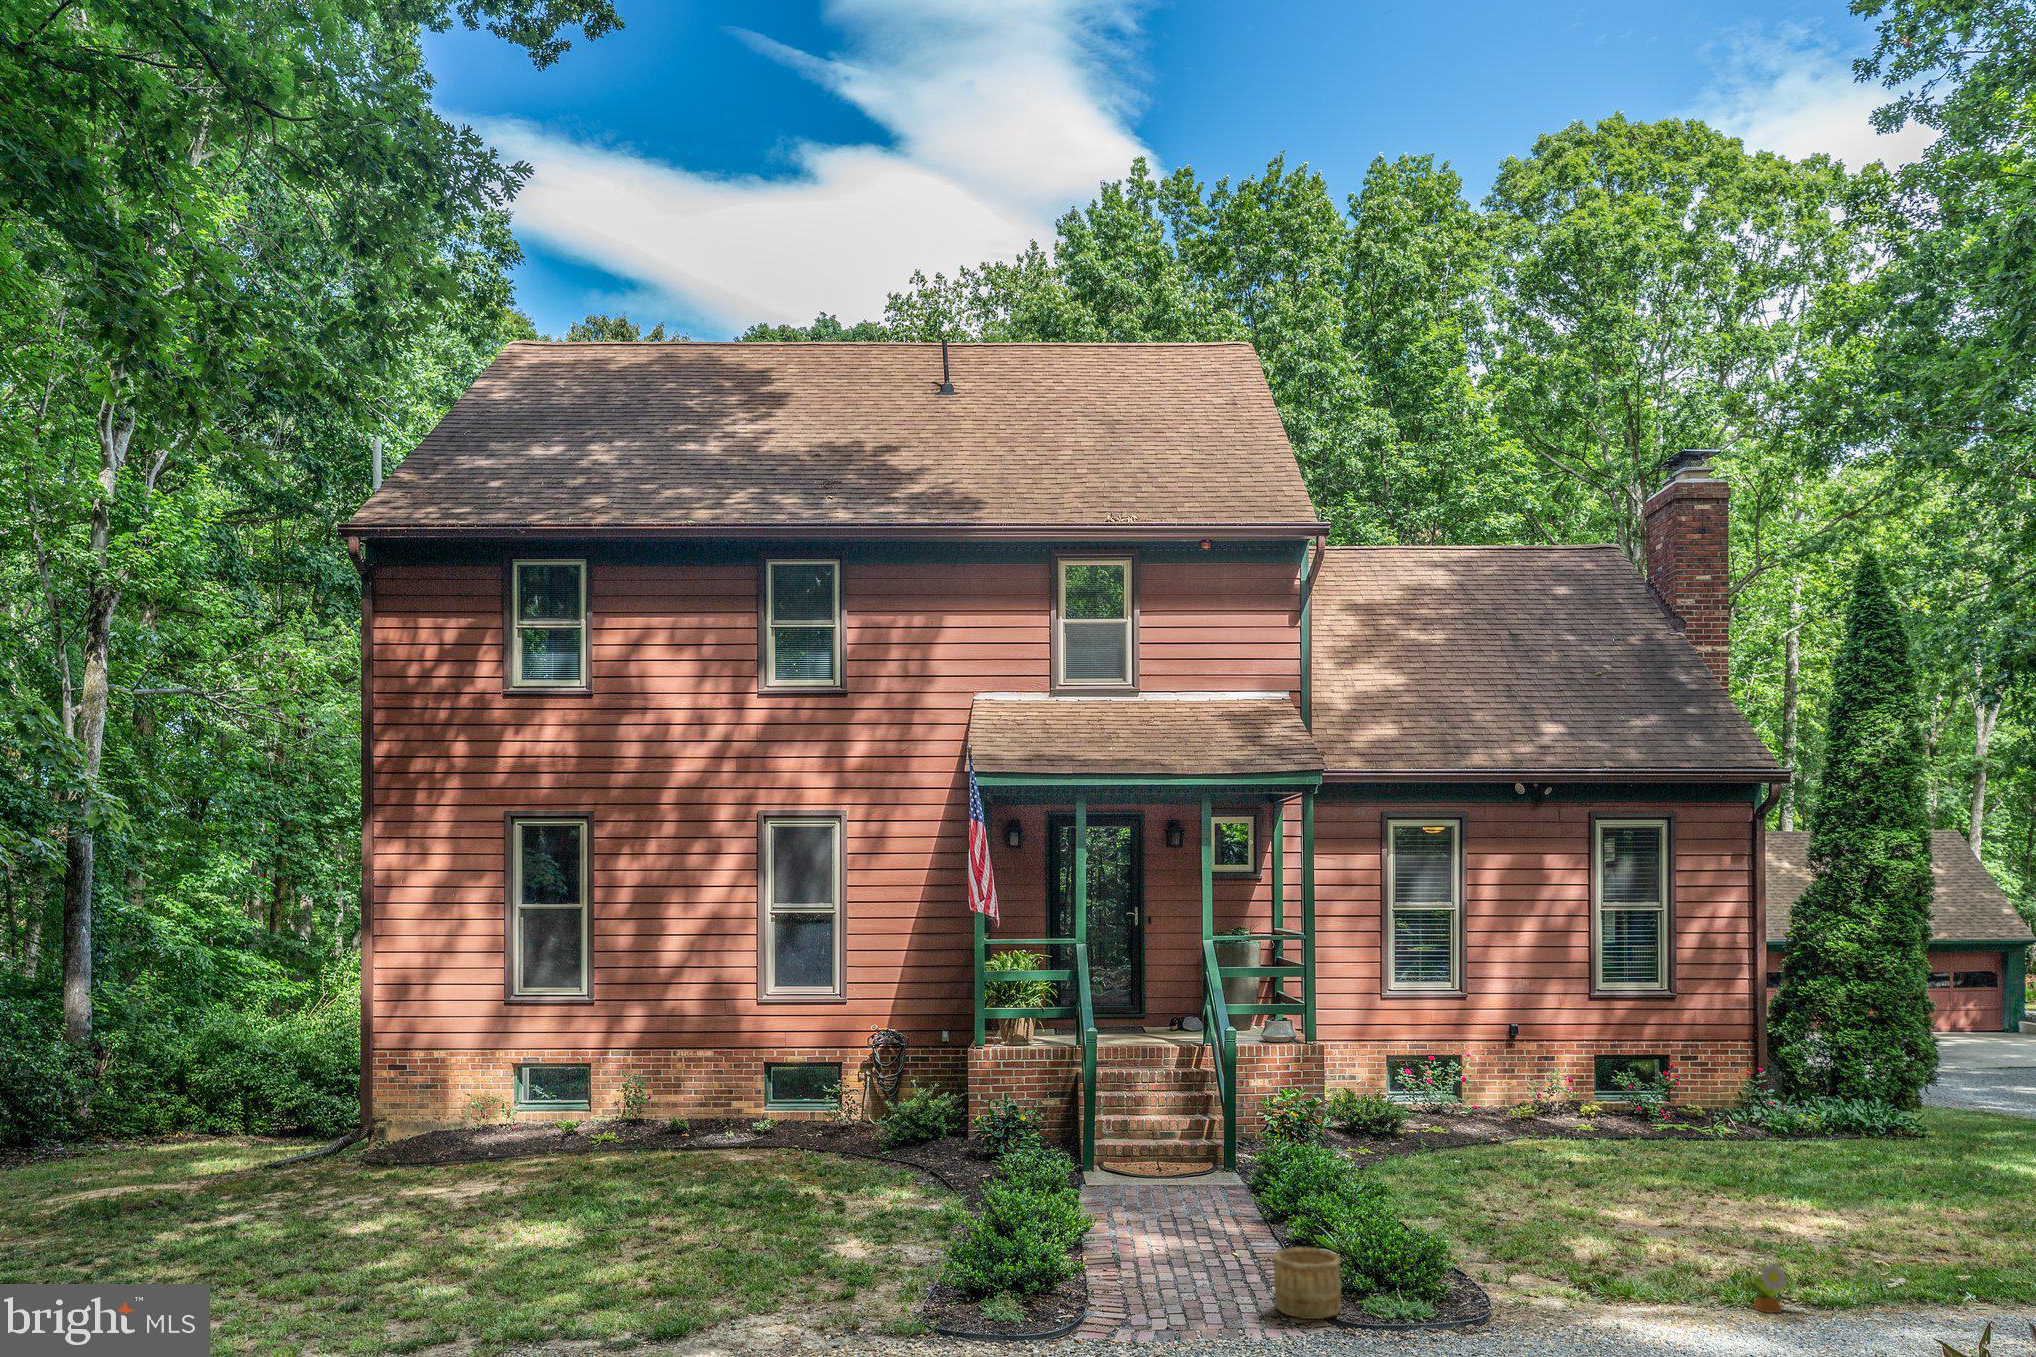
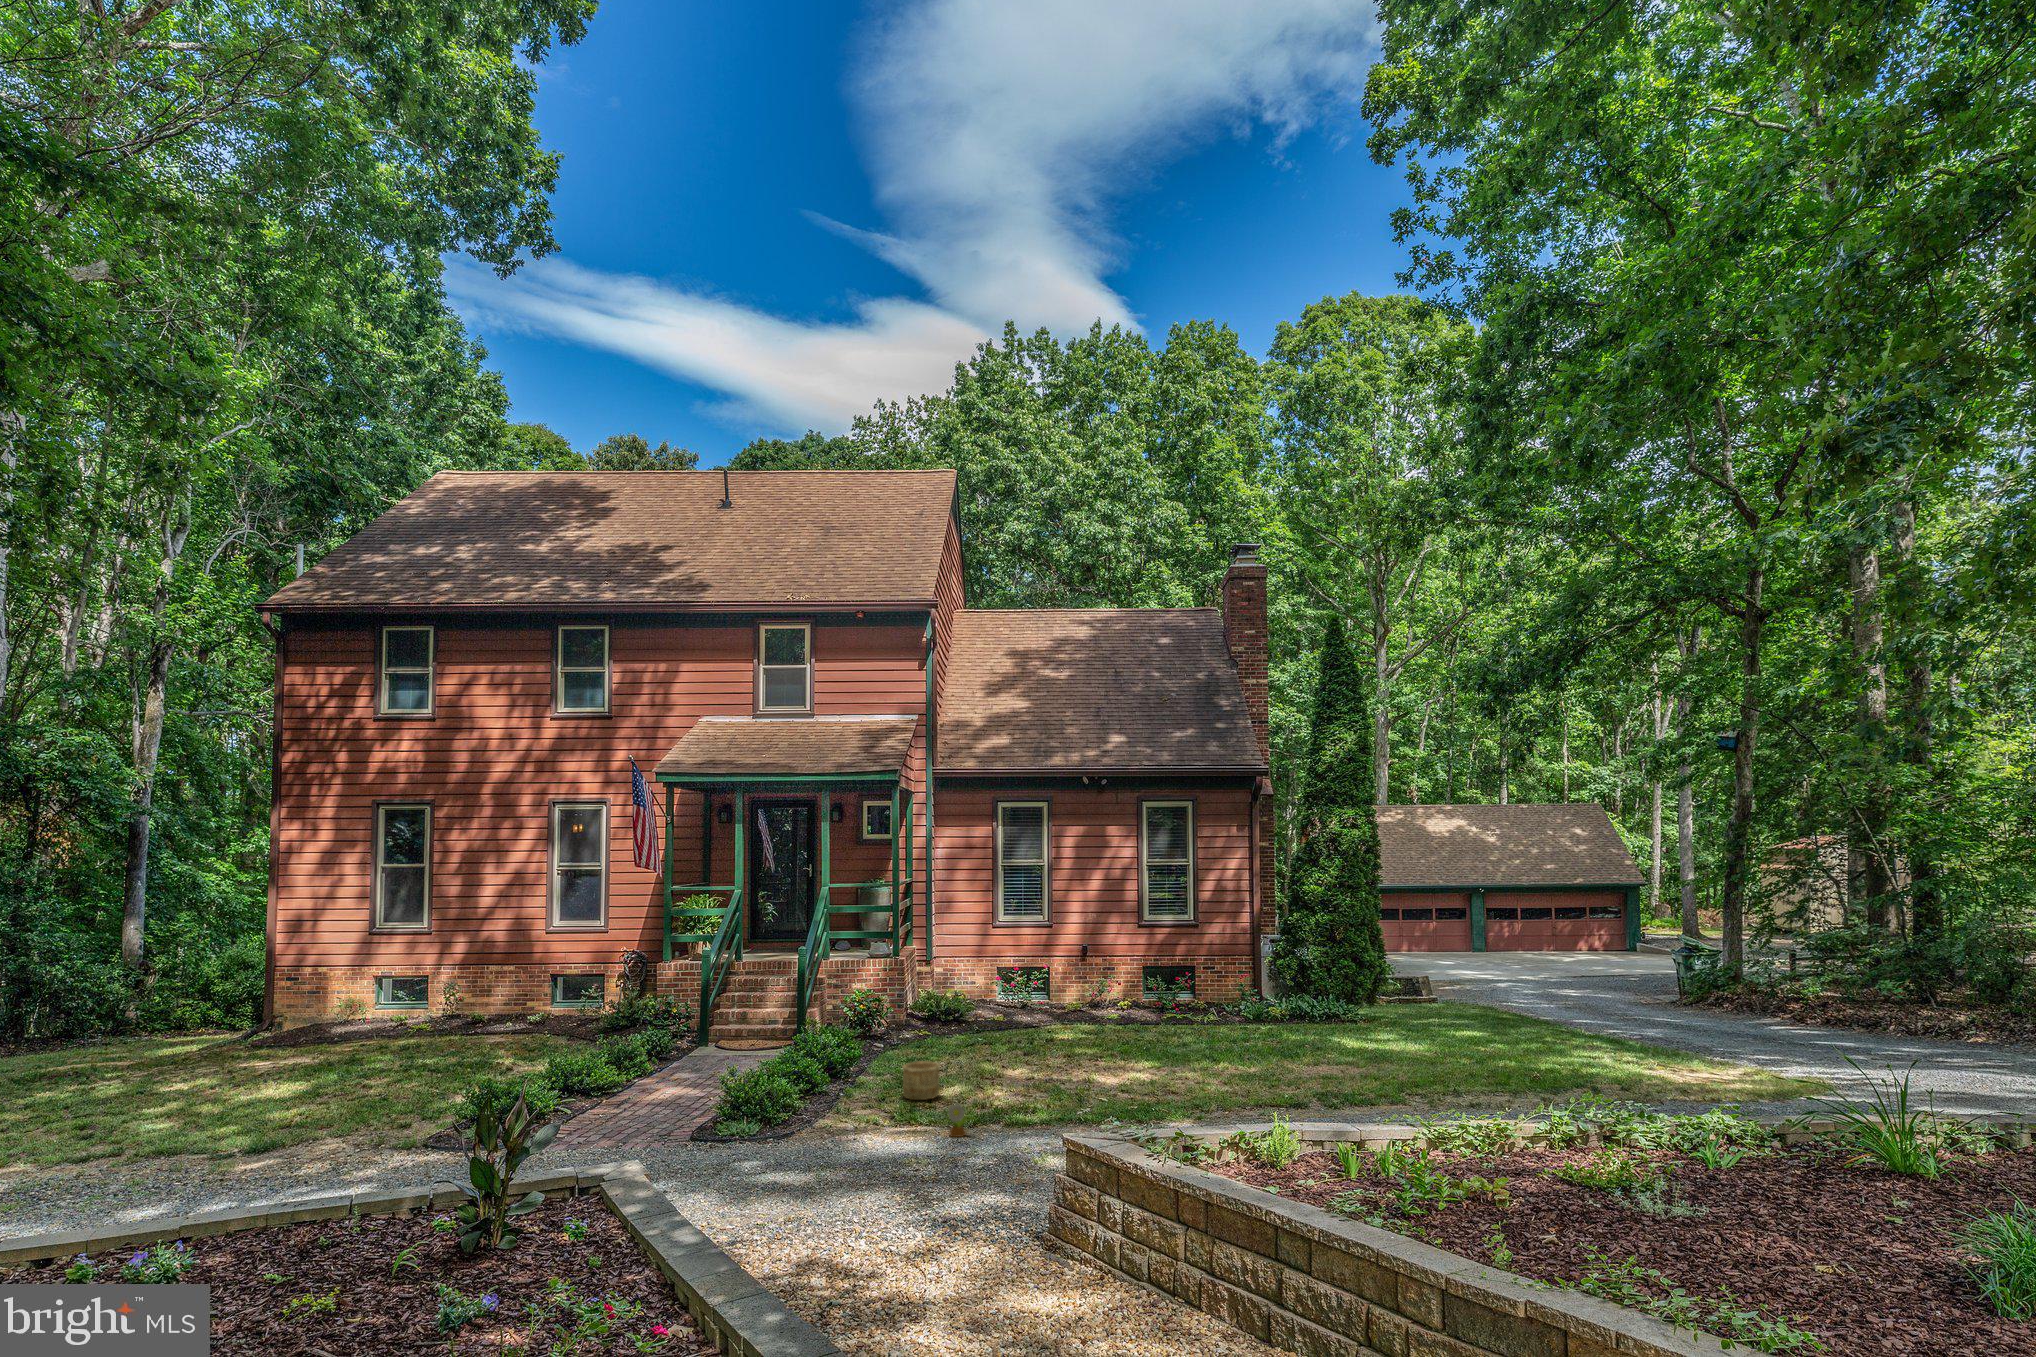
wooden bucket: present [1272,1247,1341,1319] -> present [902,1061,940,1100]

